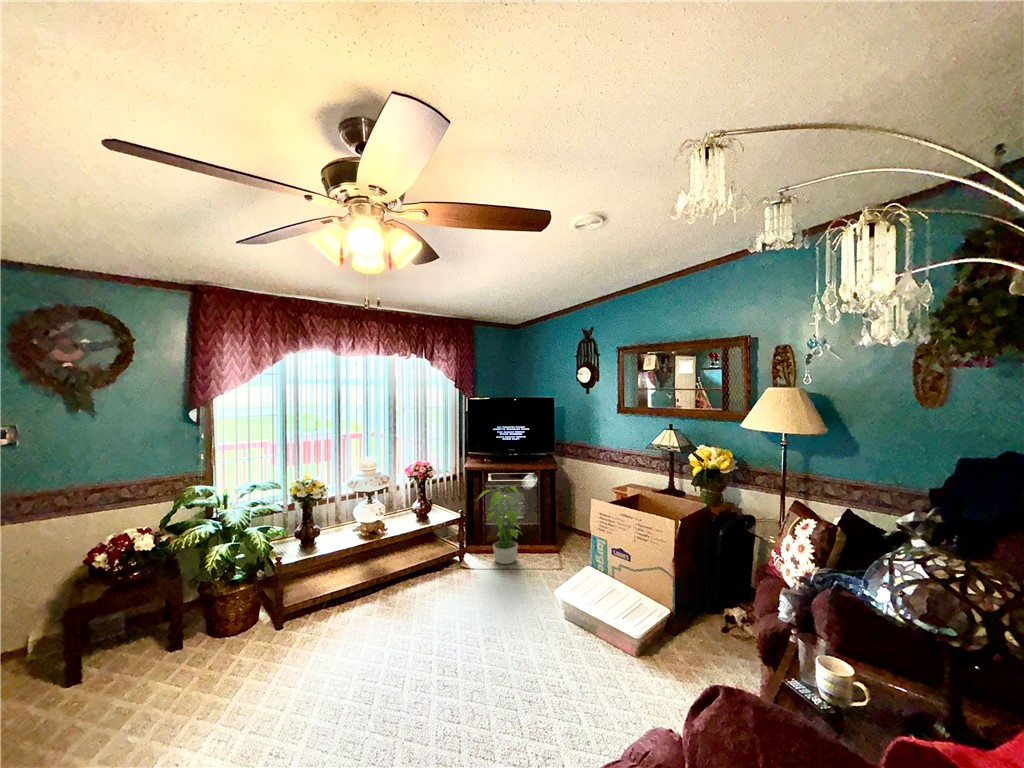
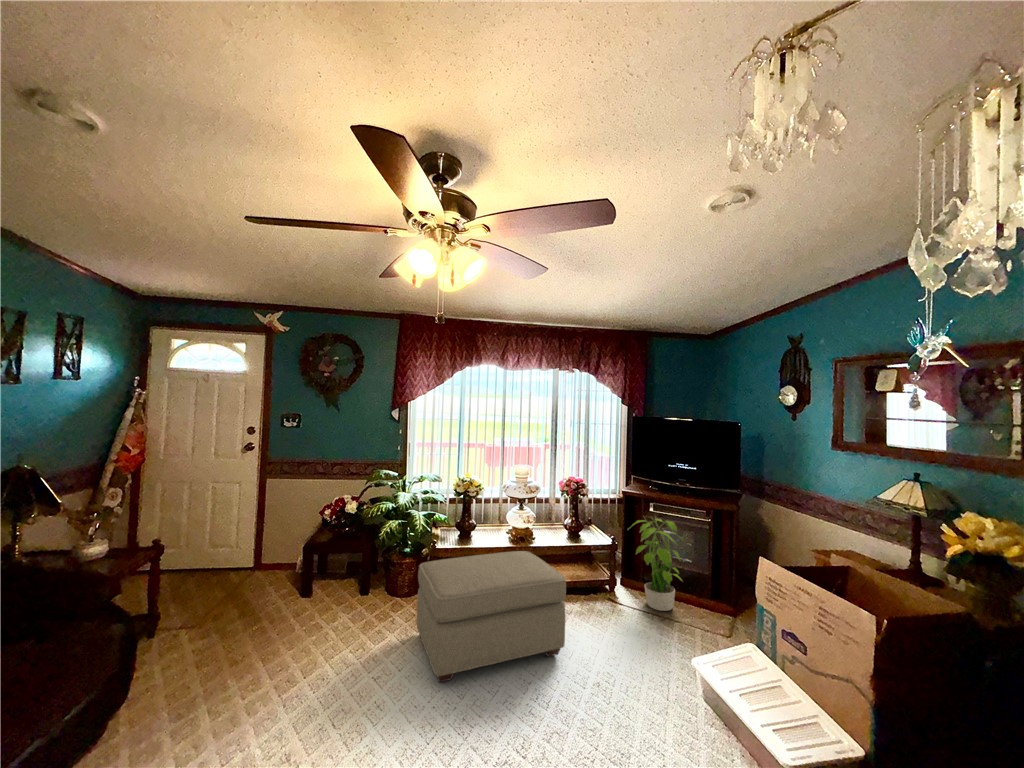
ottoman: none [272,543,452,717] -> present [417,551,566,682]

